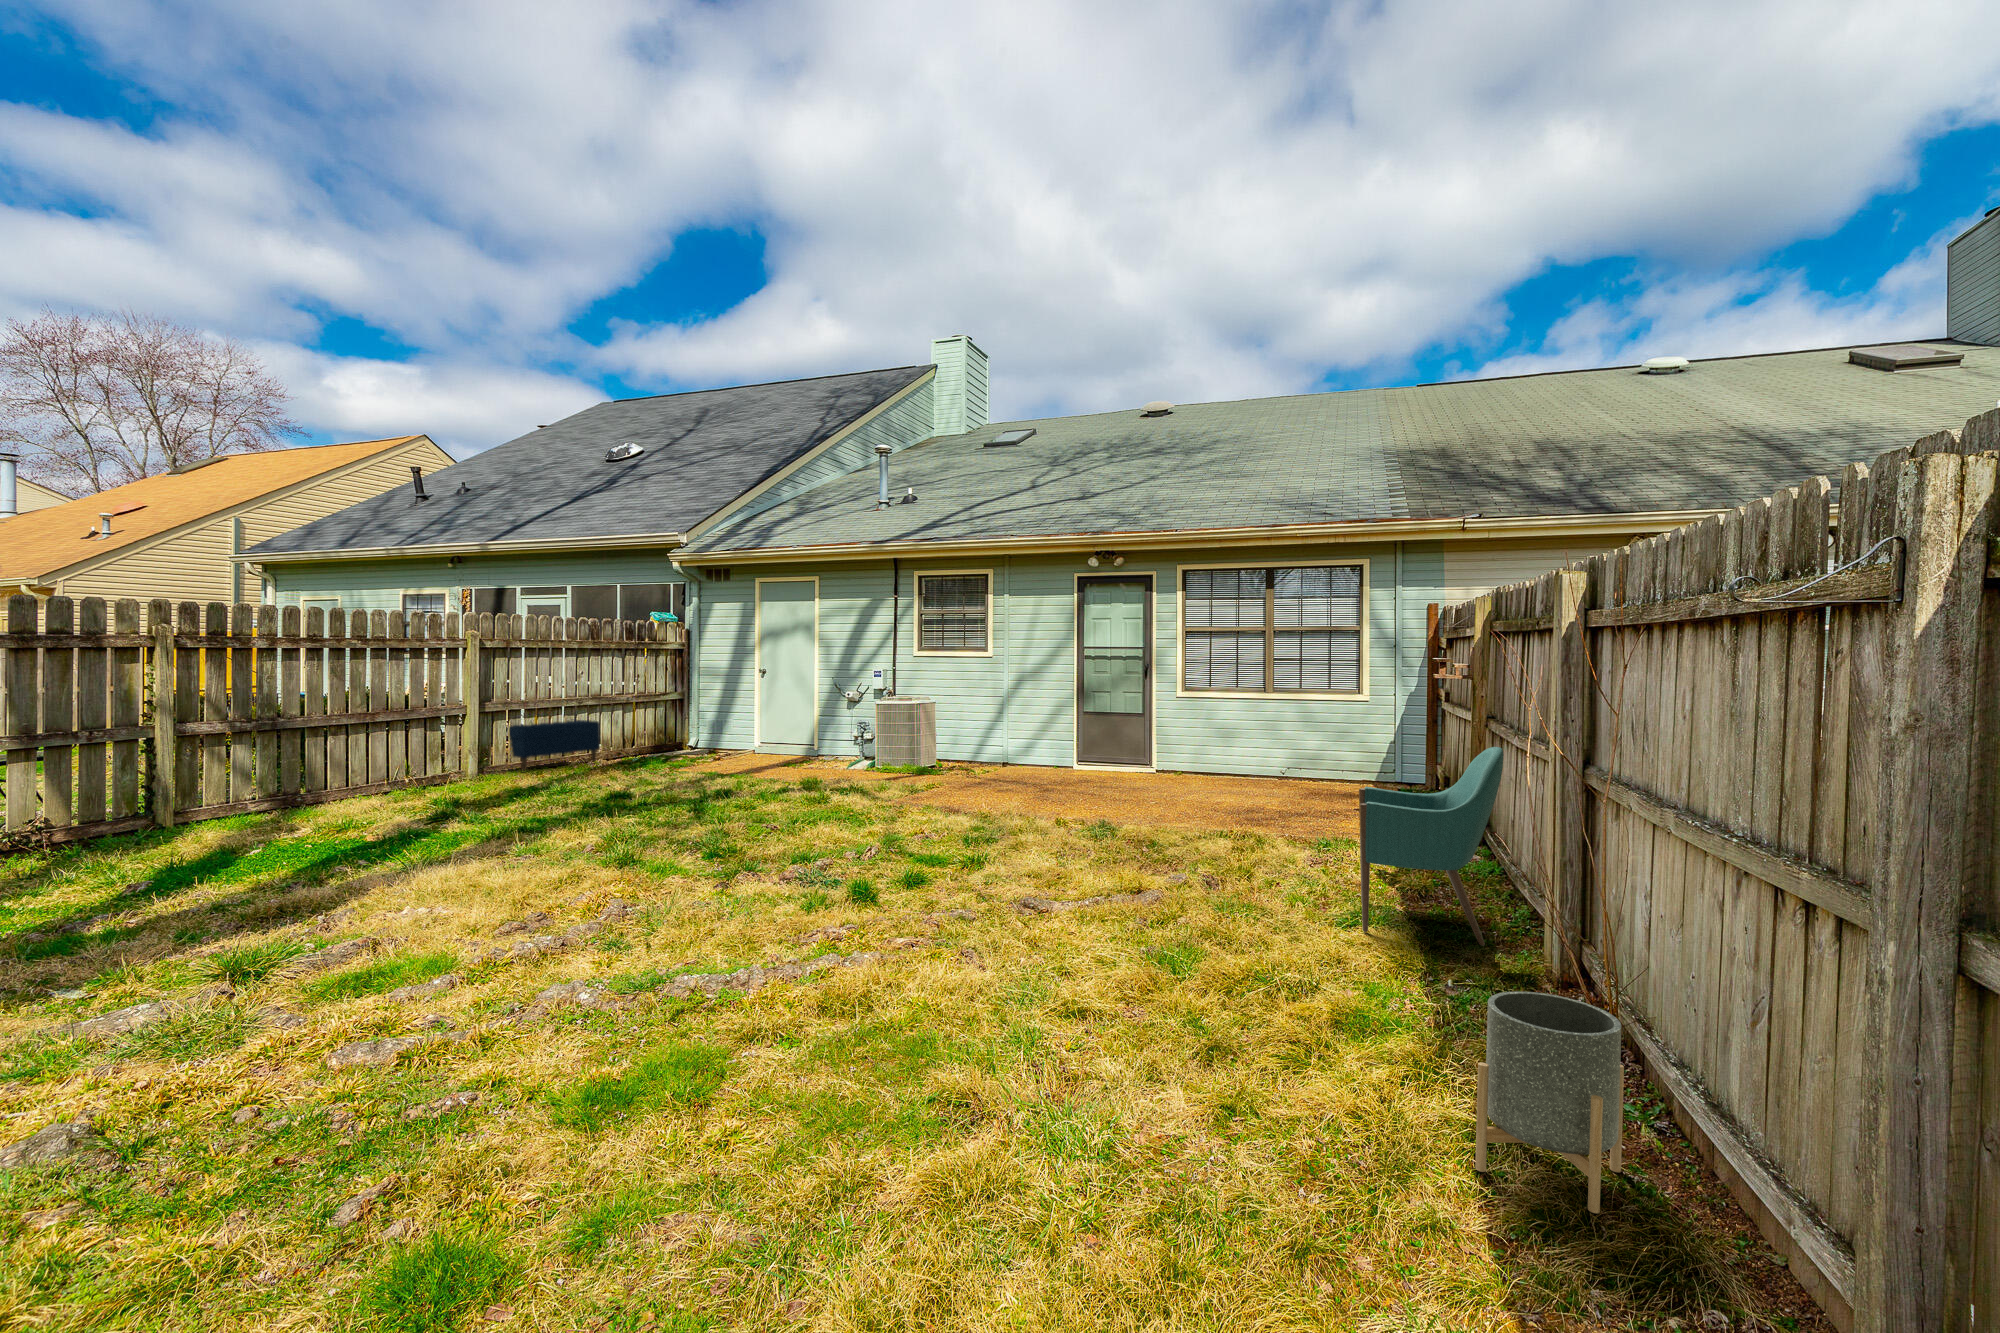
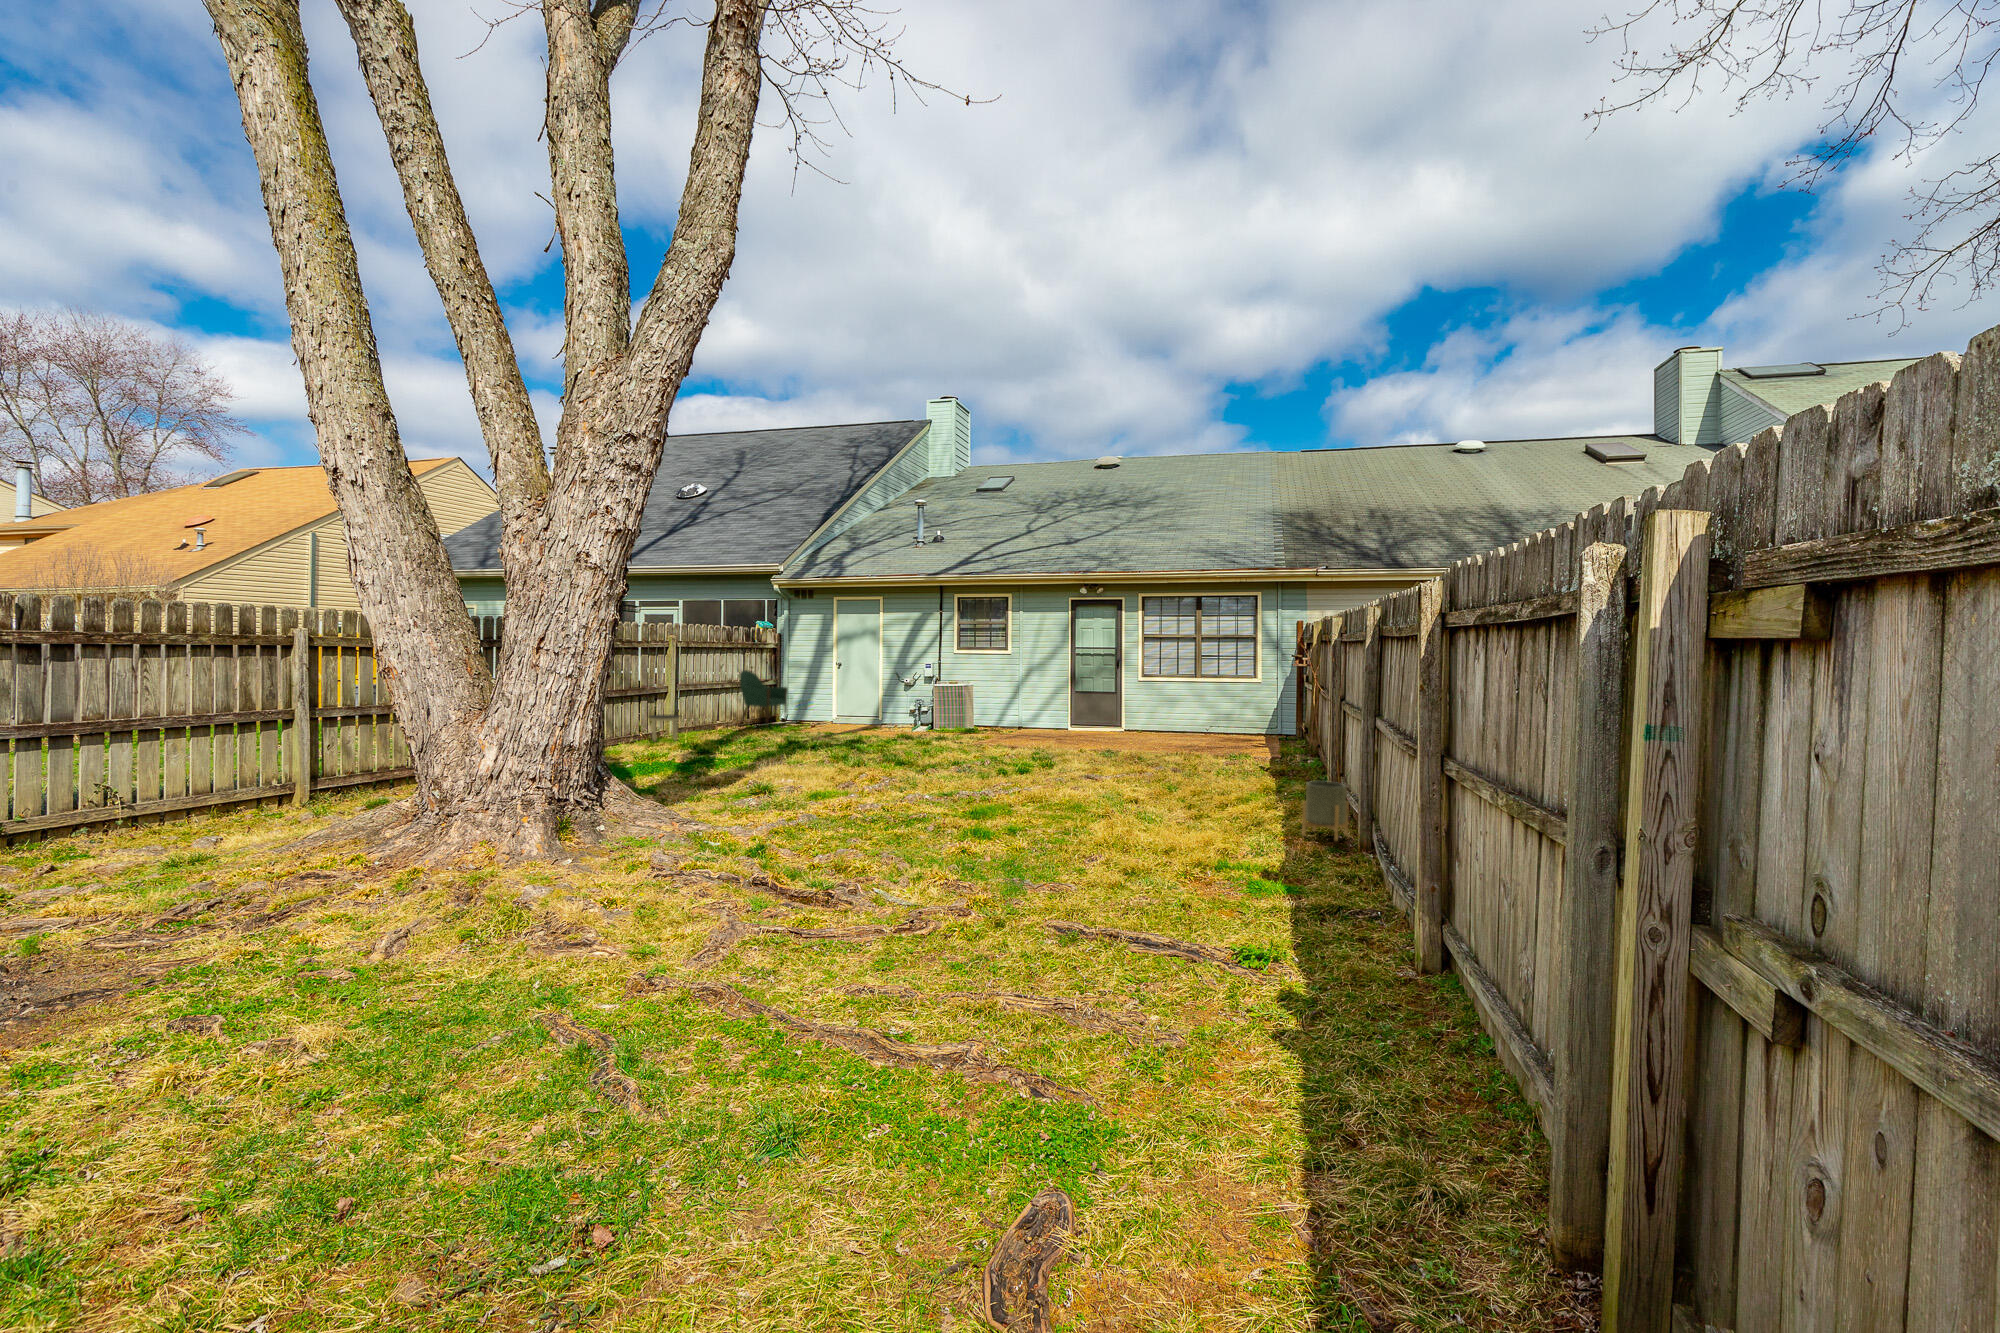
bench: present [509,719,600,772] -> none [678,700,742,736]
round table: none [424,741,478,781] -> present [649,715,680,741]
chair: present [1359,747,1504,946] -> present [740,670,788,725]

